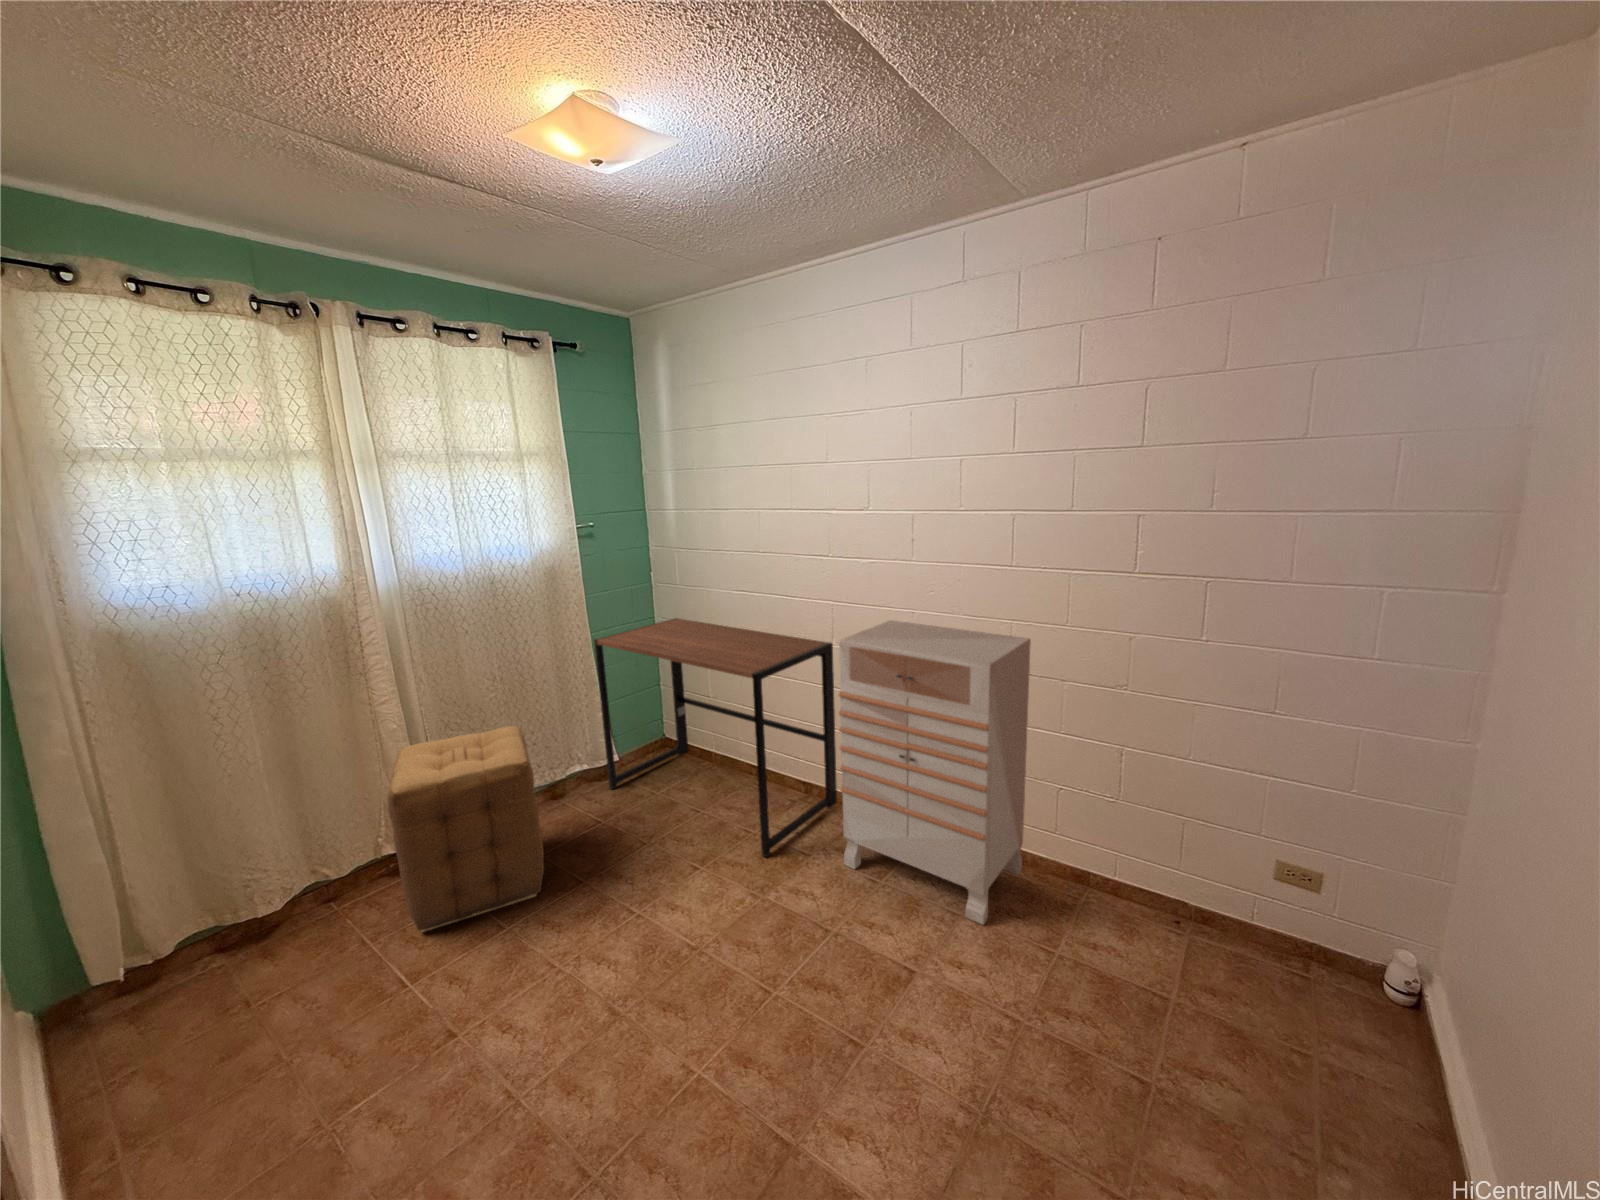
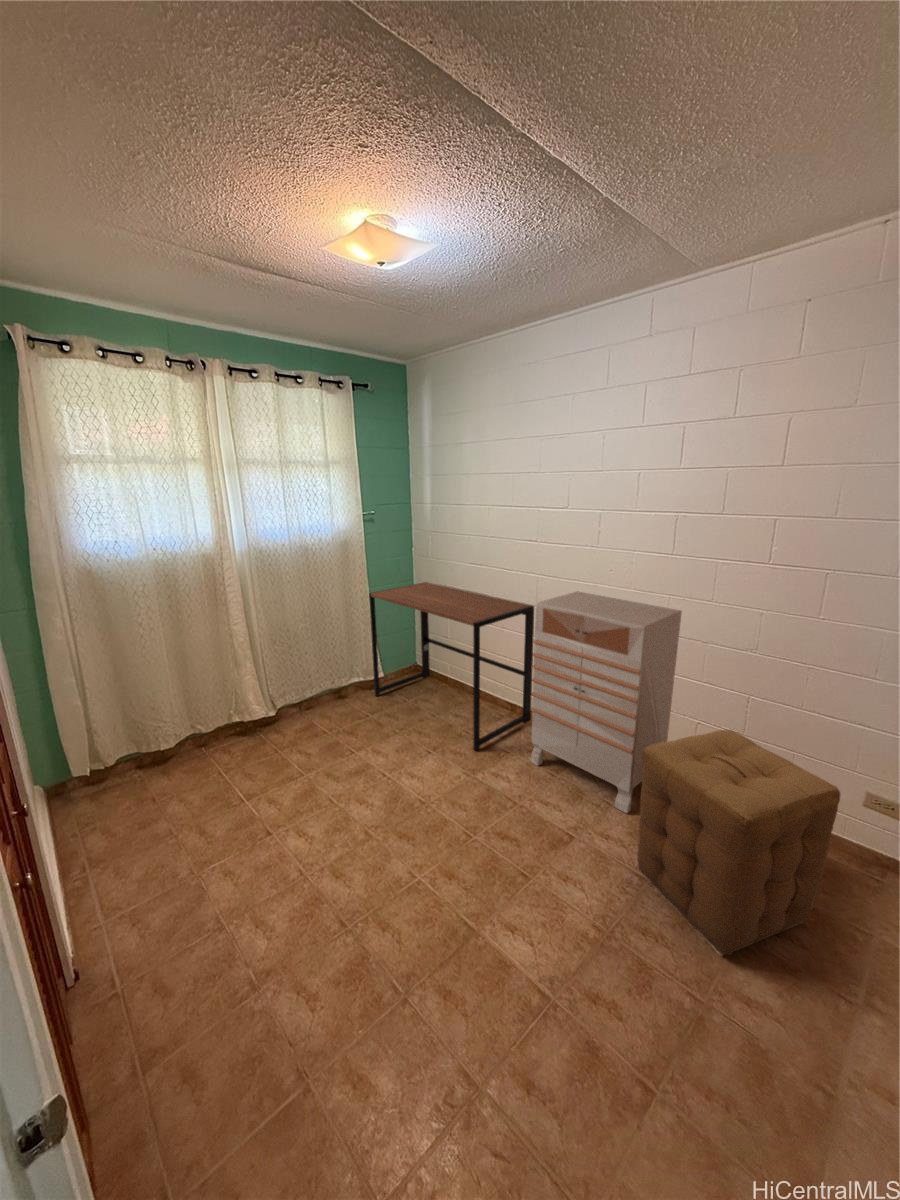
ottoman: present [387,726,544,932] -> present [638,730,840,956]

